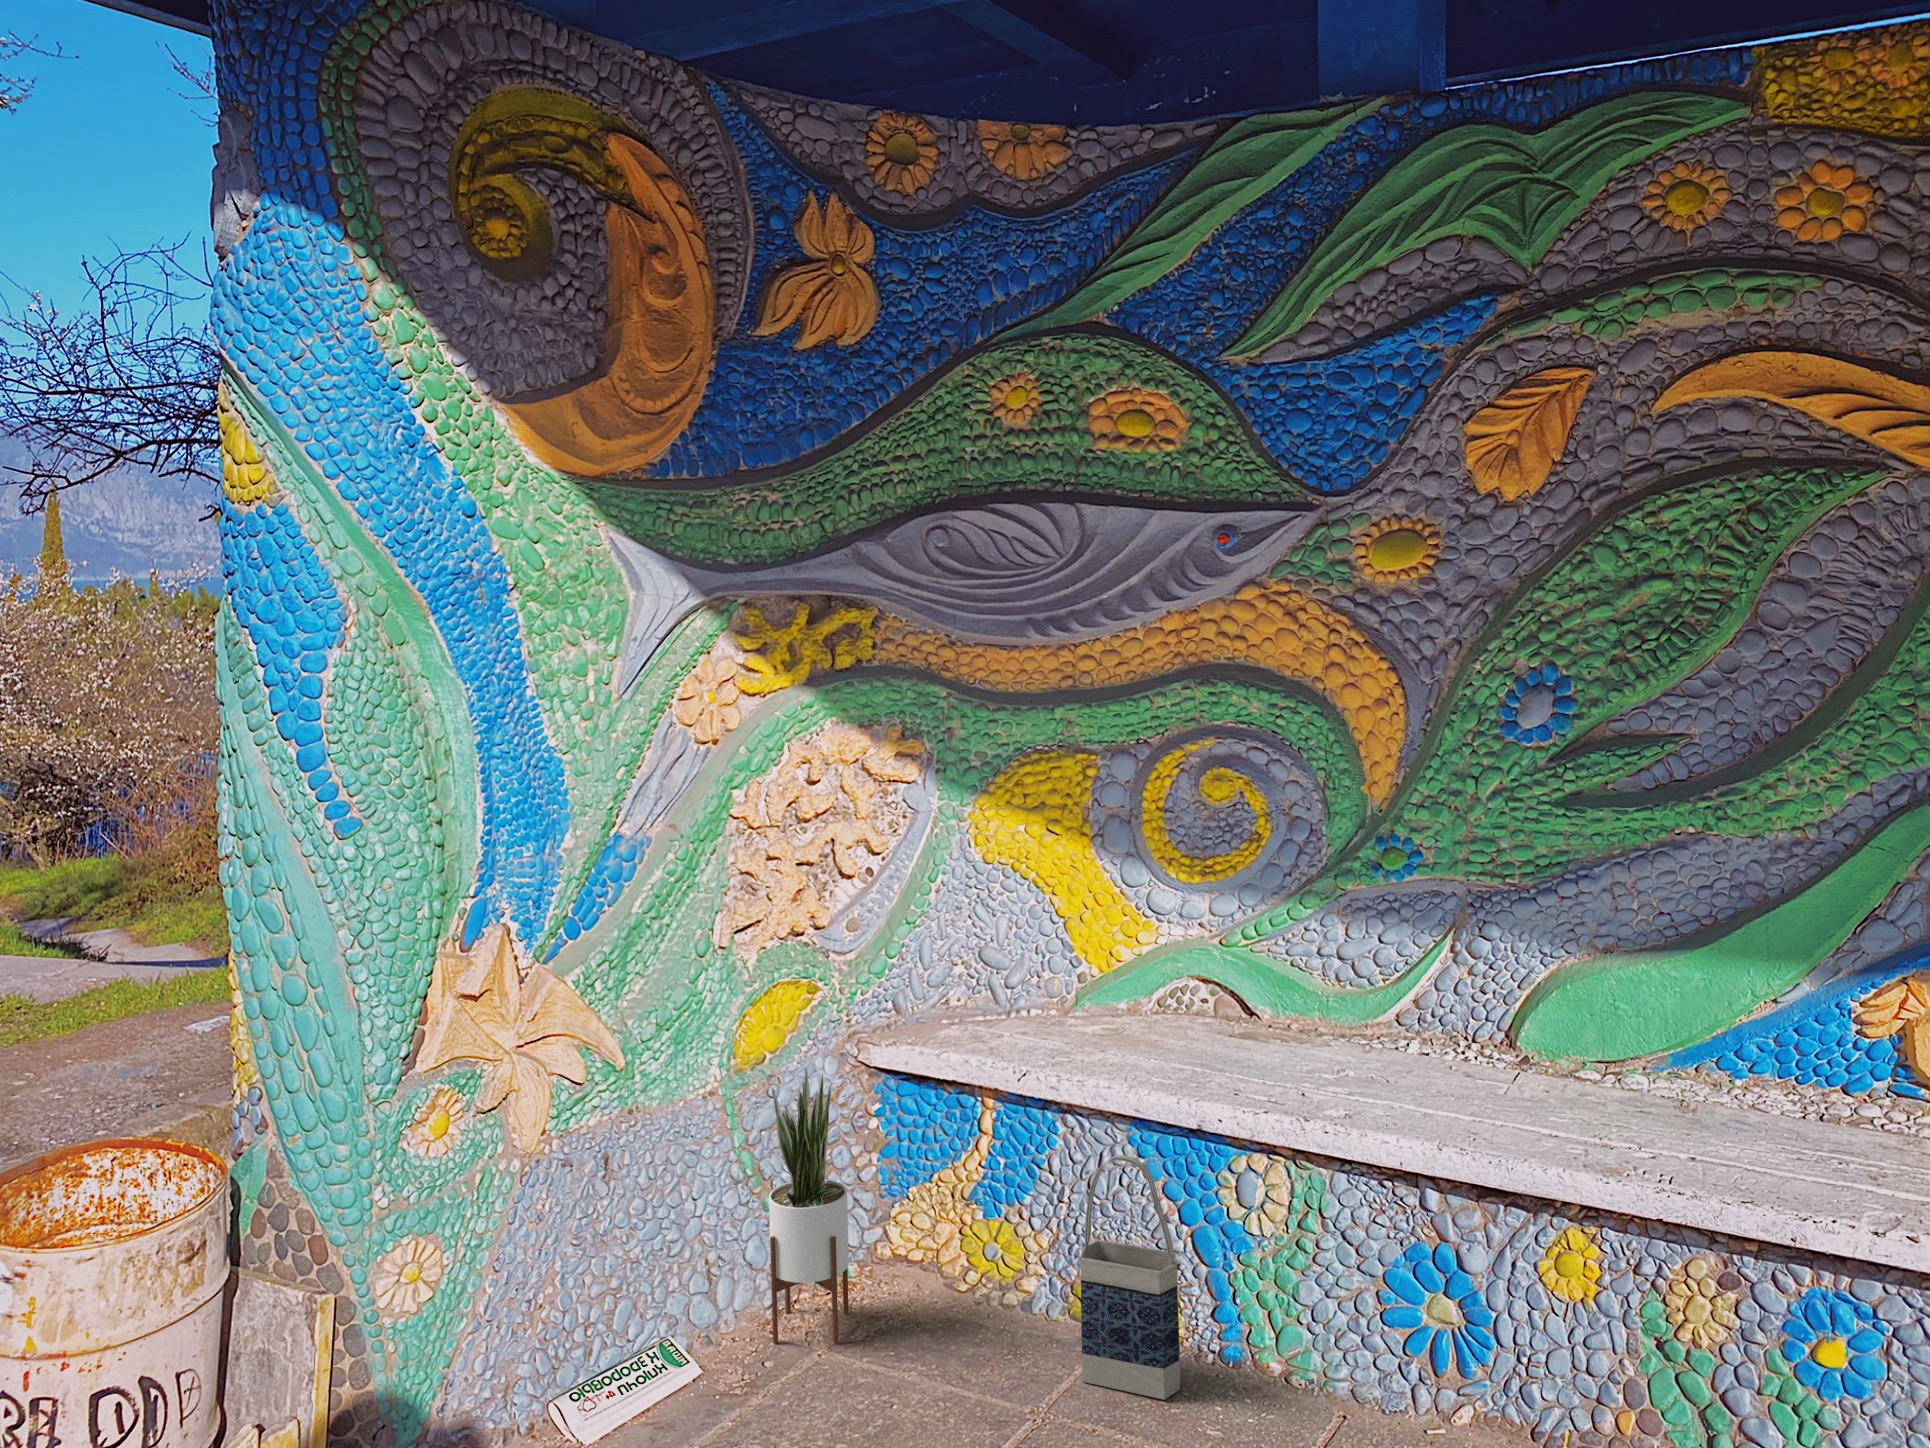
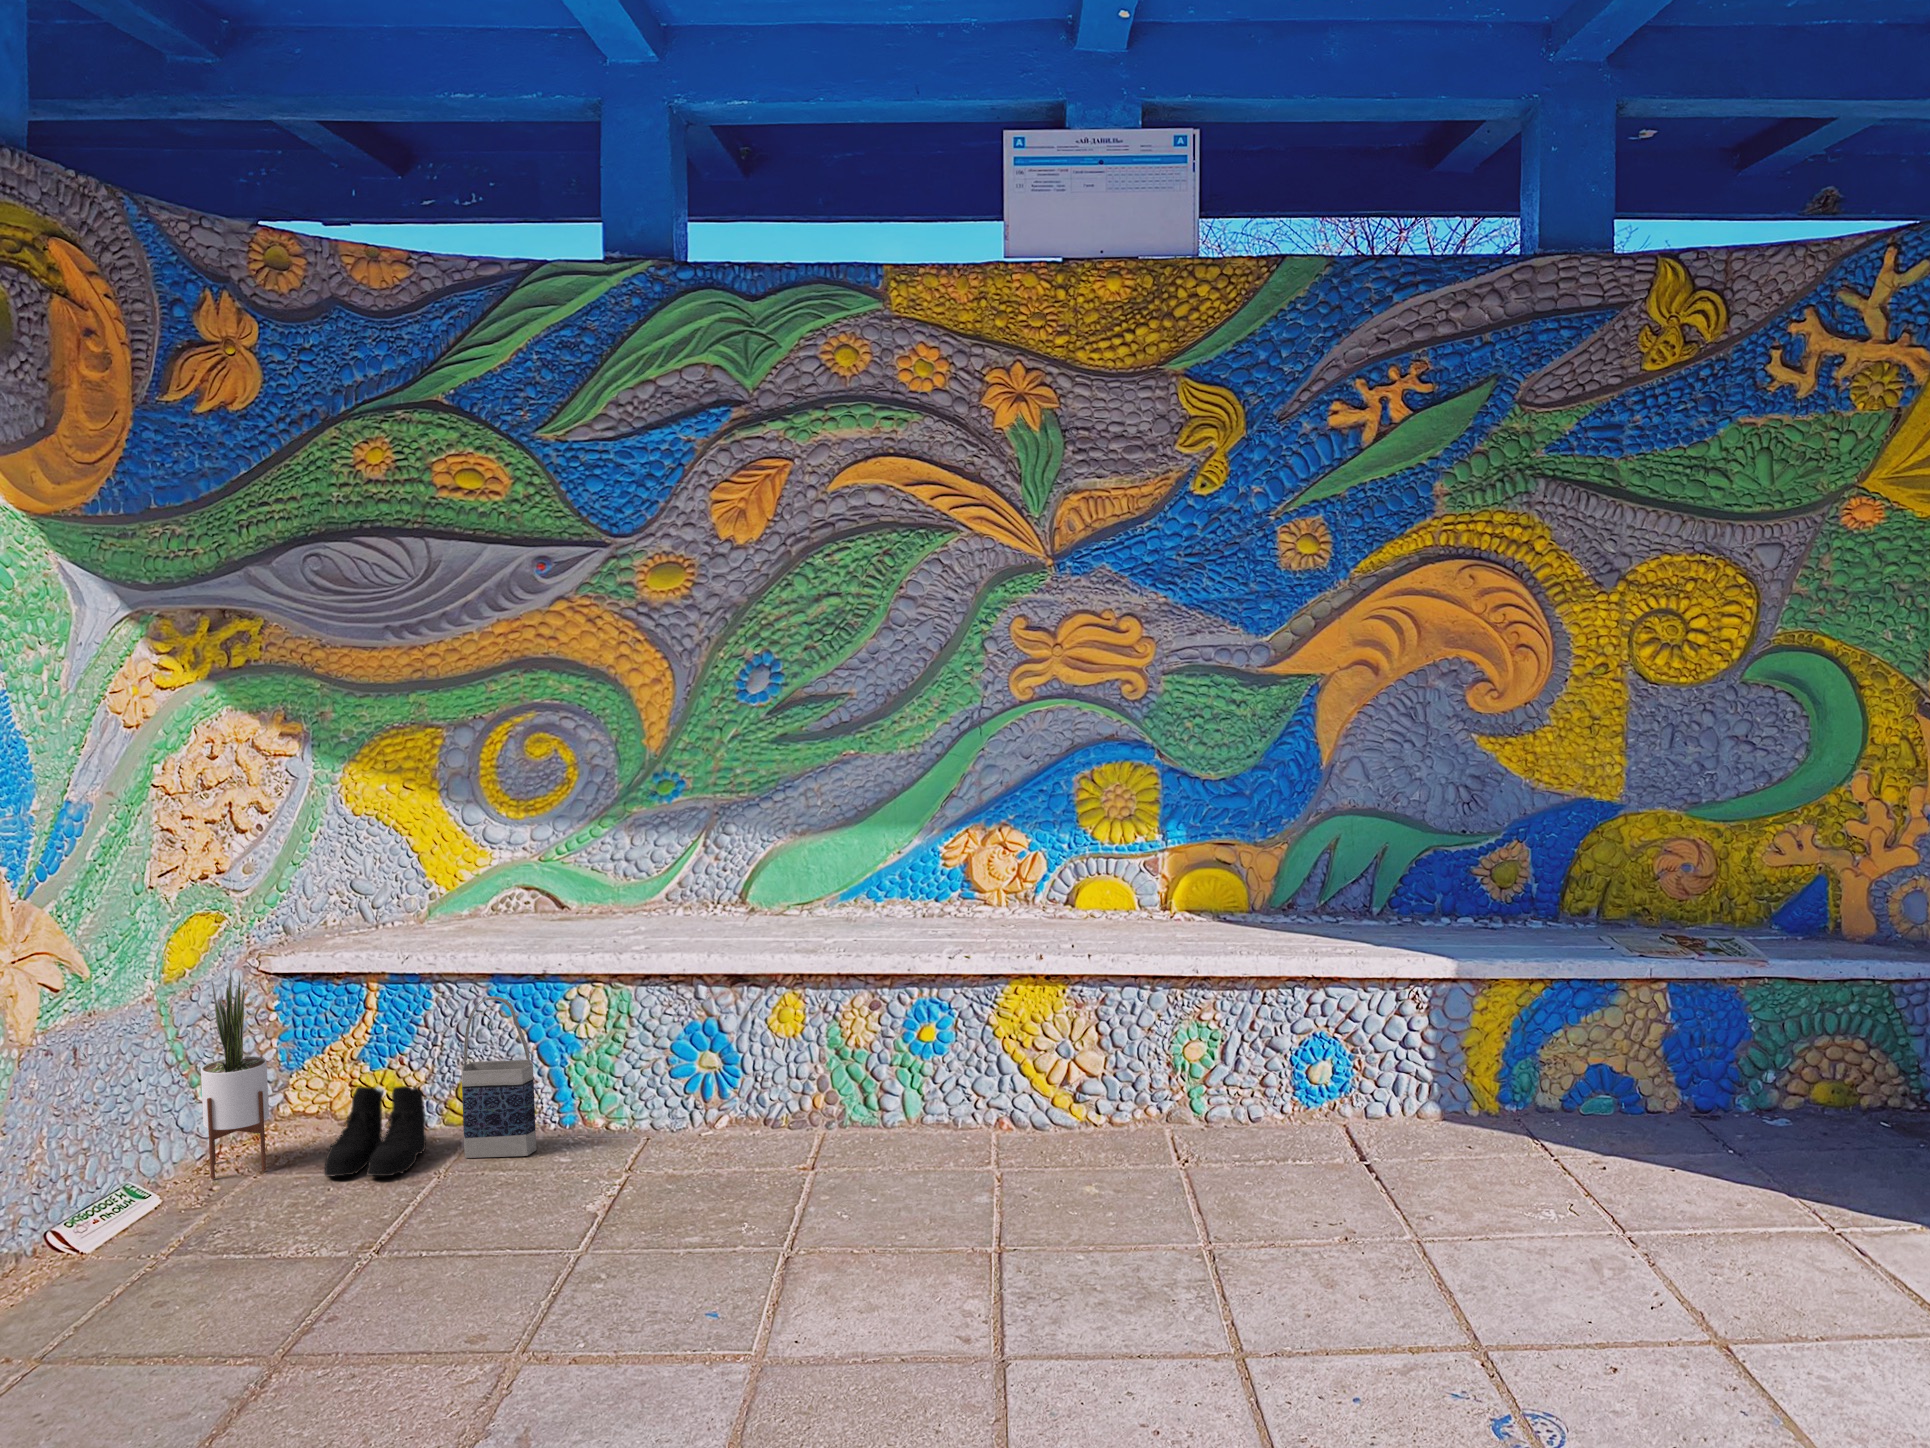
boots: none [899,1247,1037,1398] -> present [325,1086,426,1176]

